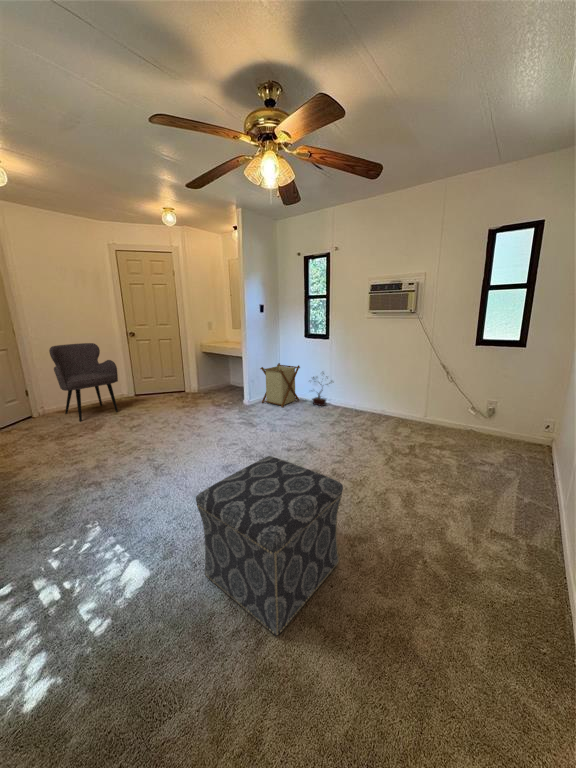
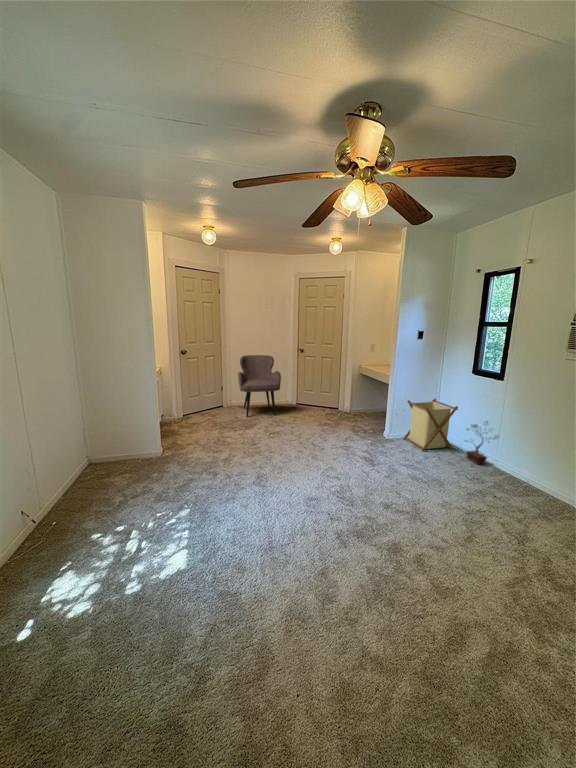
ottoman: present [196,456,343,636] -> none [201,509,337,703]

